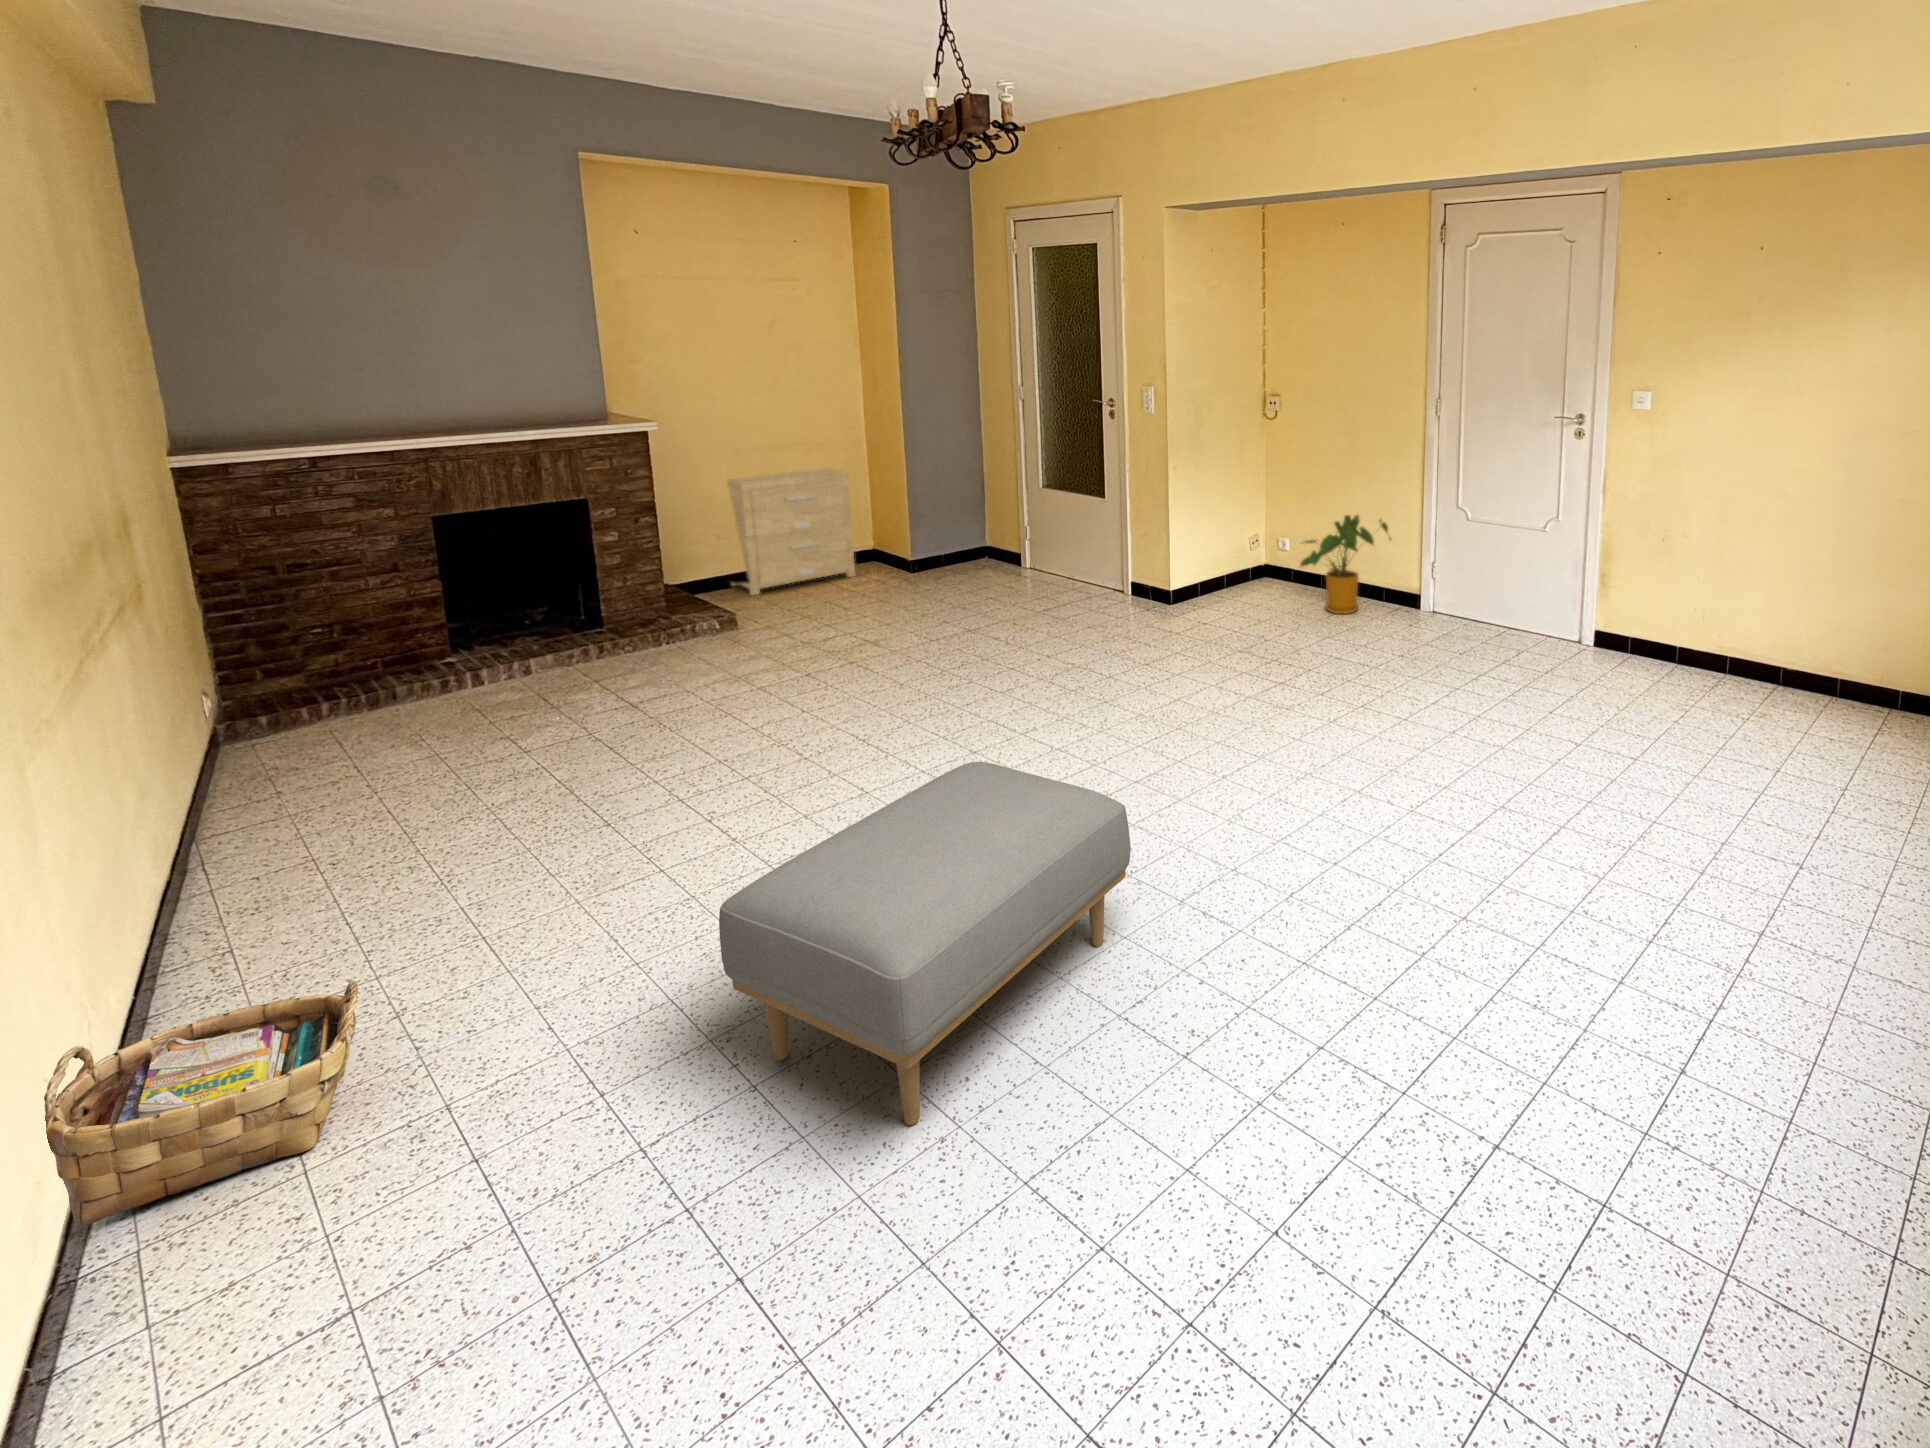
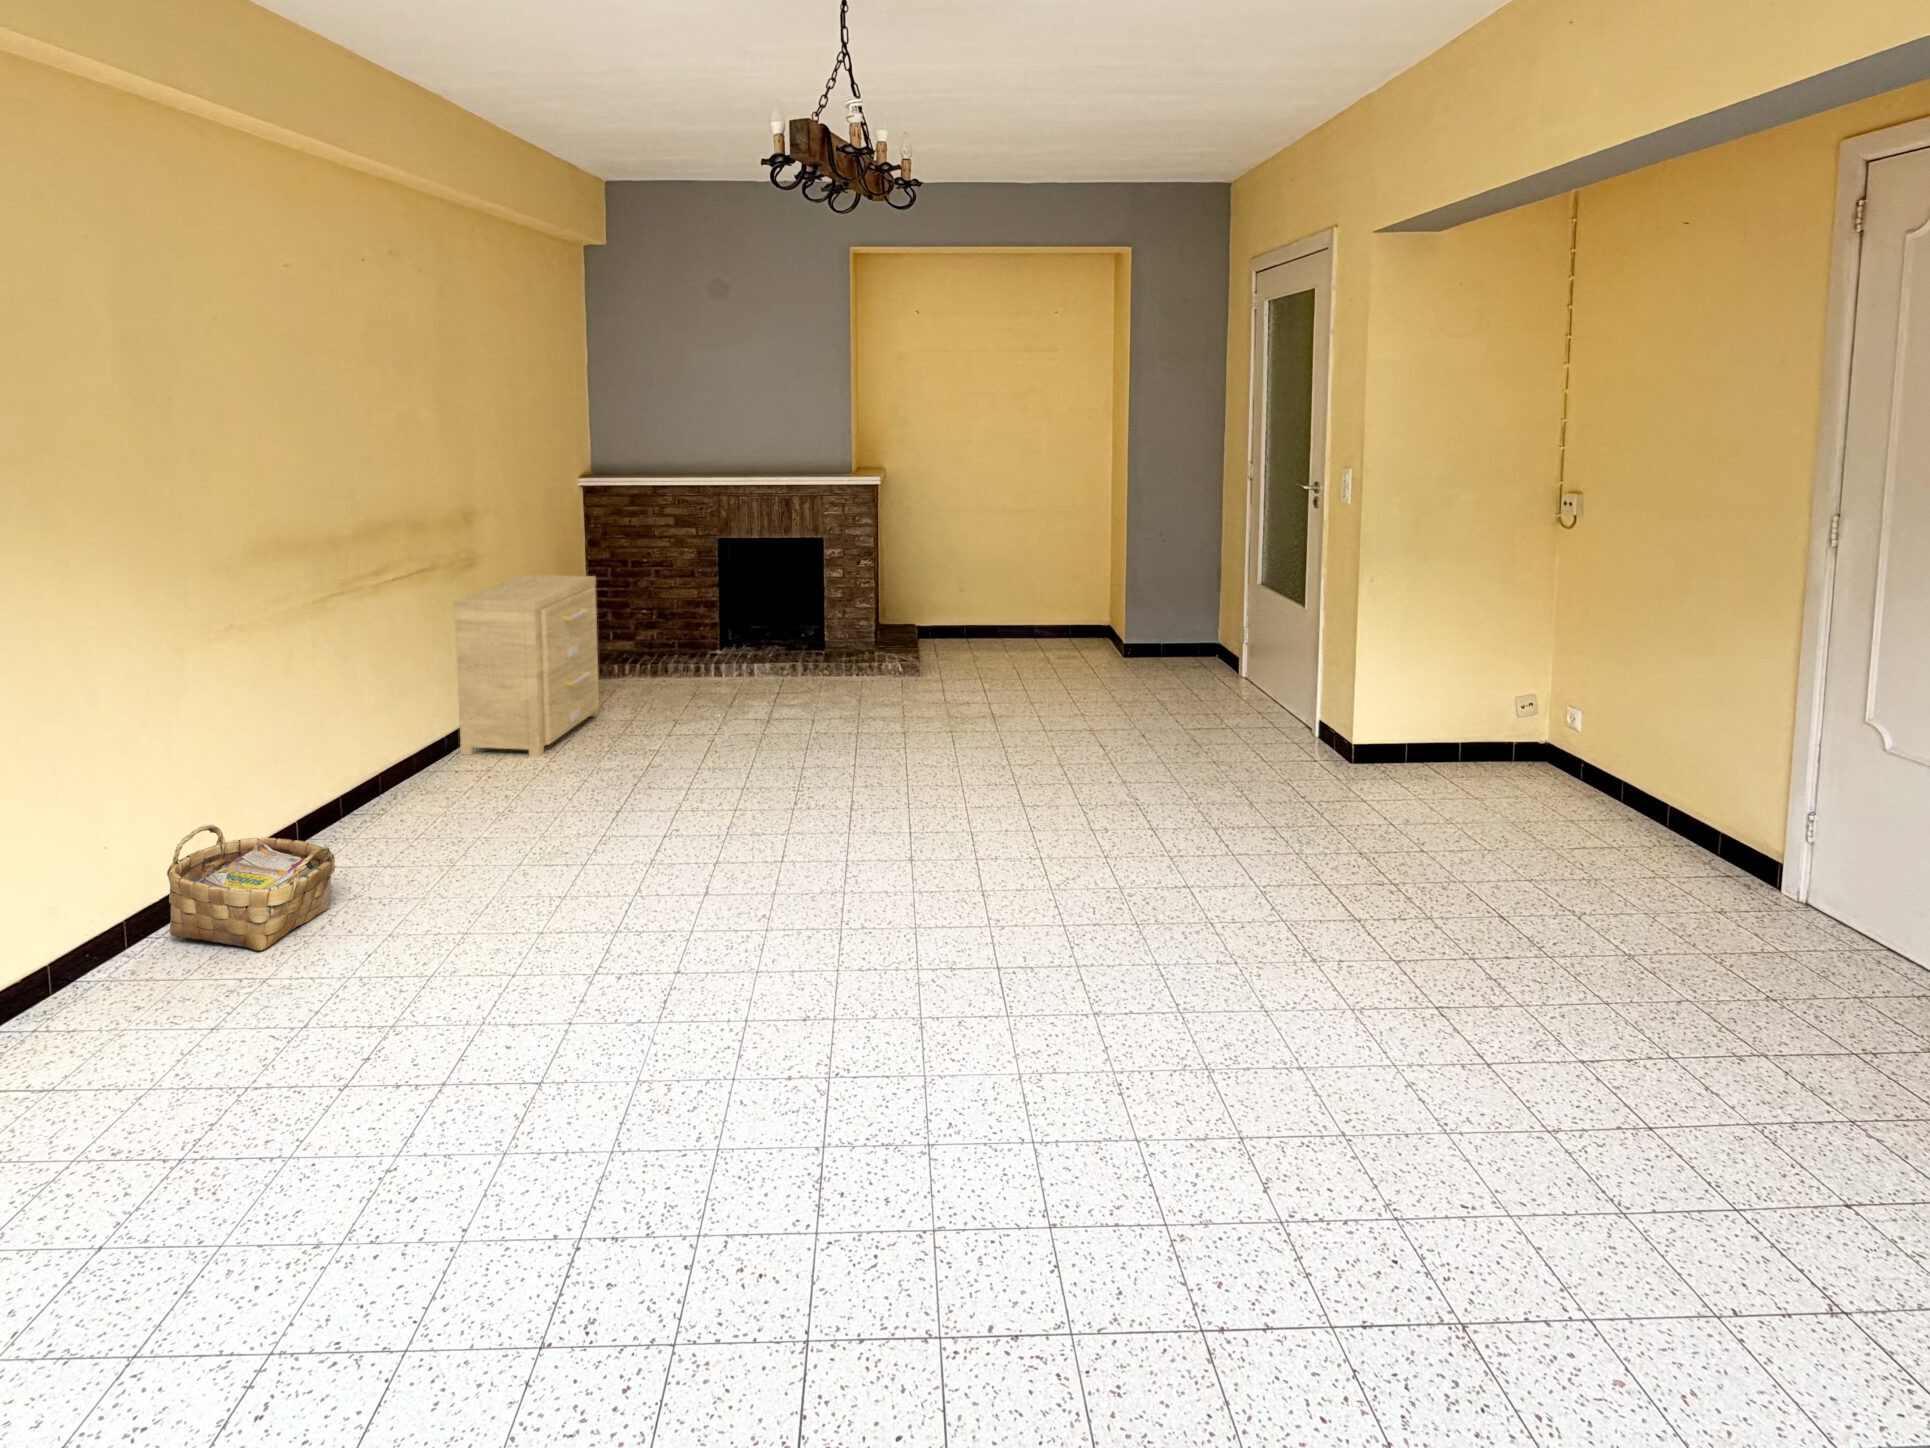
side table: present [727,468,856,595] -> present [453,575,599,757]
house plant: present [1300,515,1388,614] -> none [1519,692,1716,856]
ottoman: present [719,762,1131,1125] -> none [361,845,756,1166]

